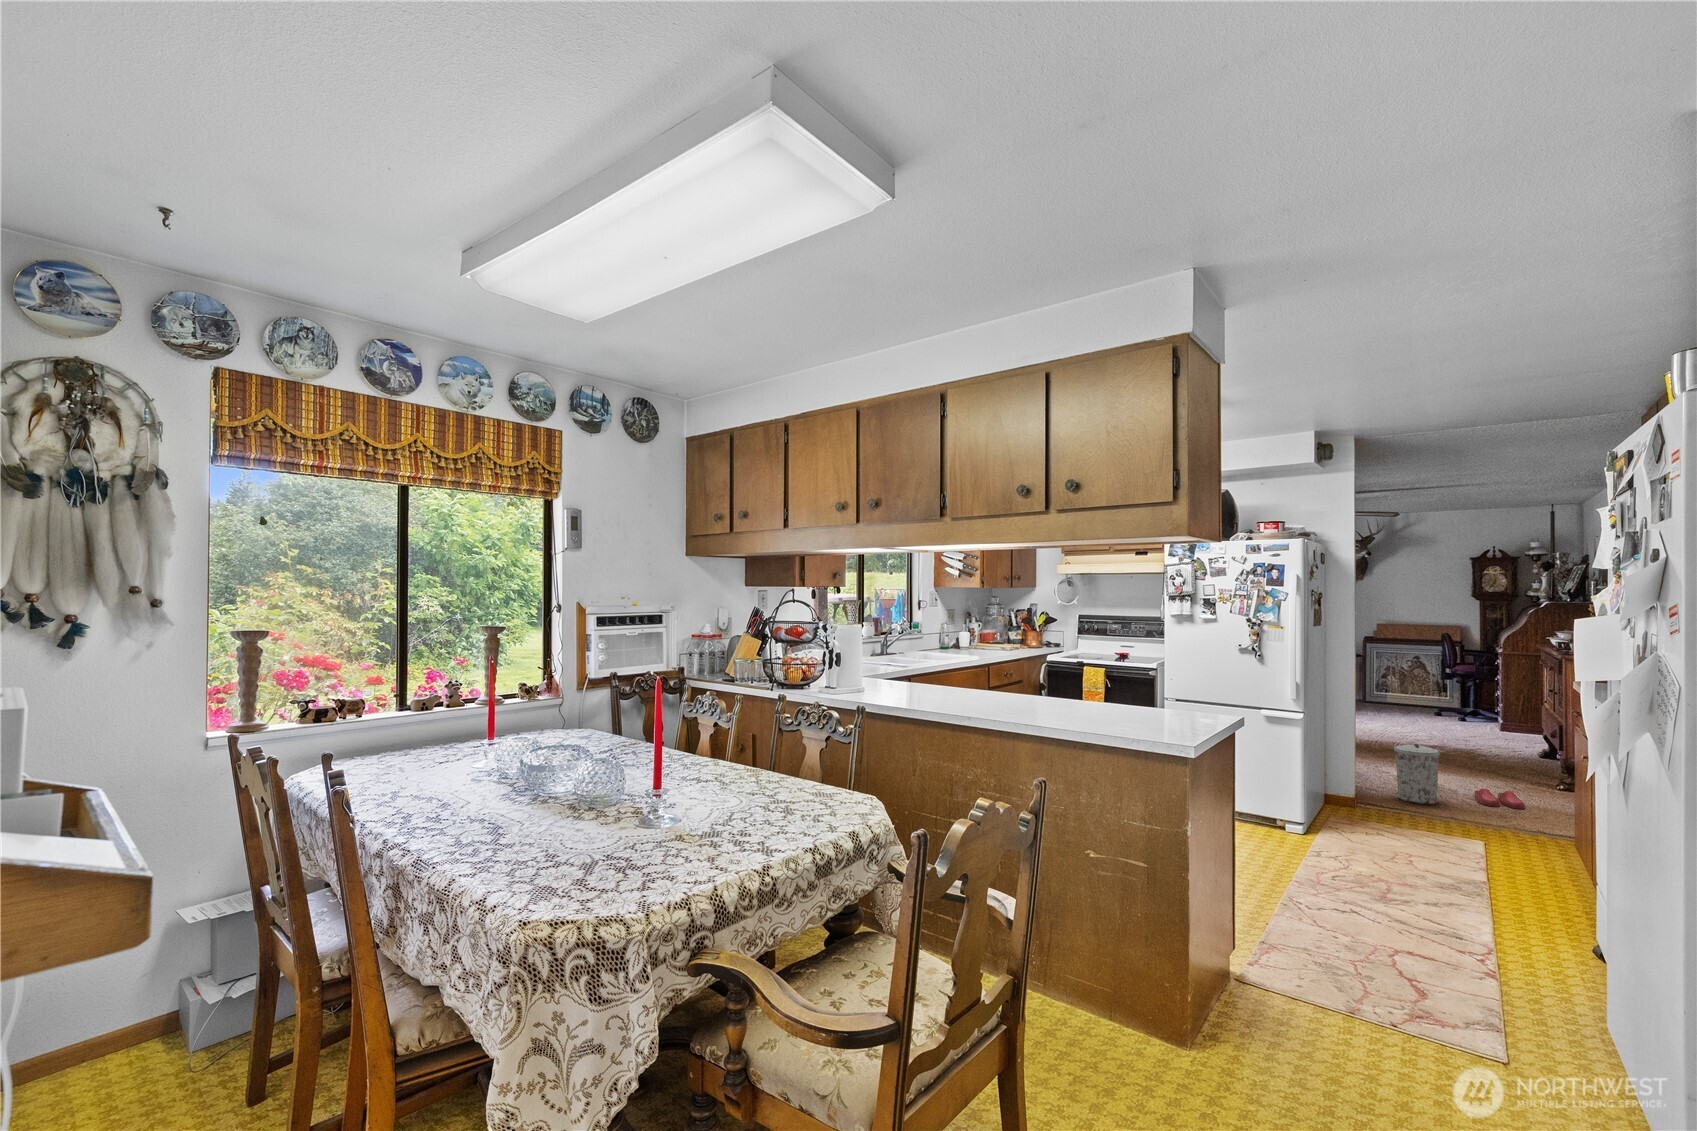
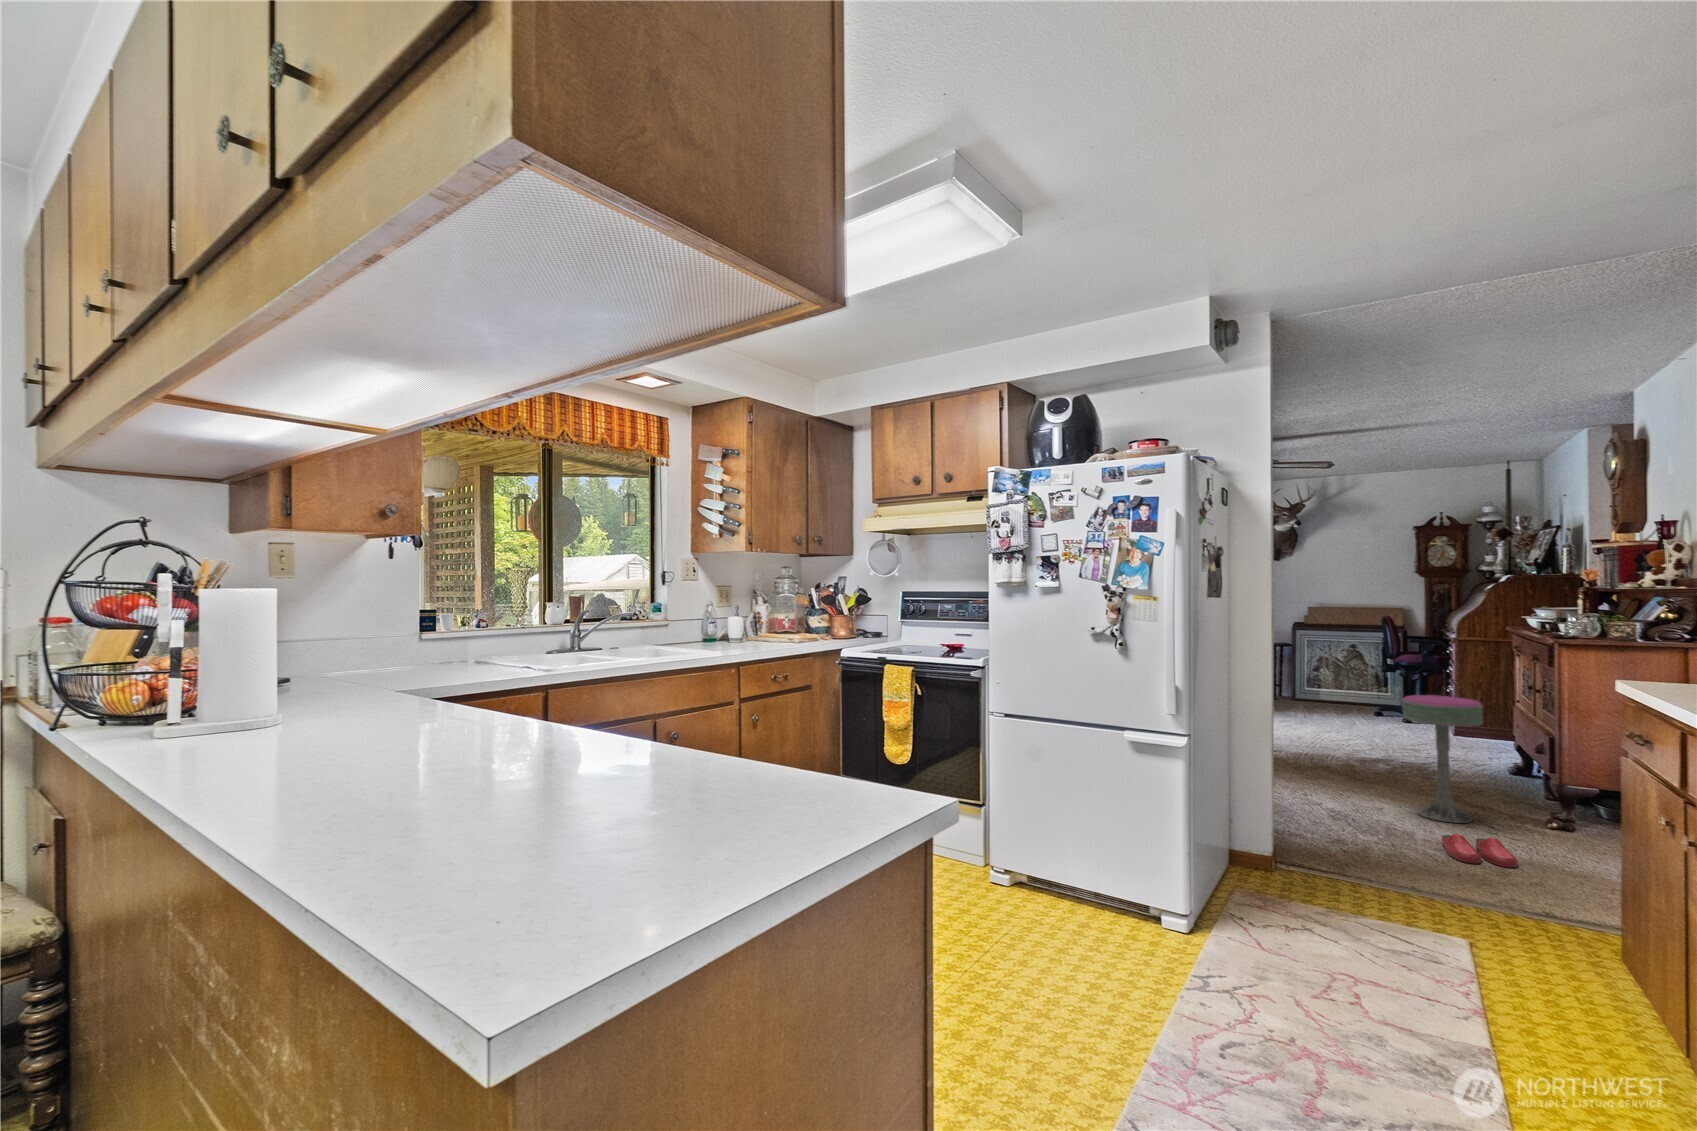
bar stool: none [1449,695,1508,786] -> present [1402,695,1483,823]
trash can: present [1394,744,1440,804] -> none [1330,771,1395,861]

